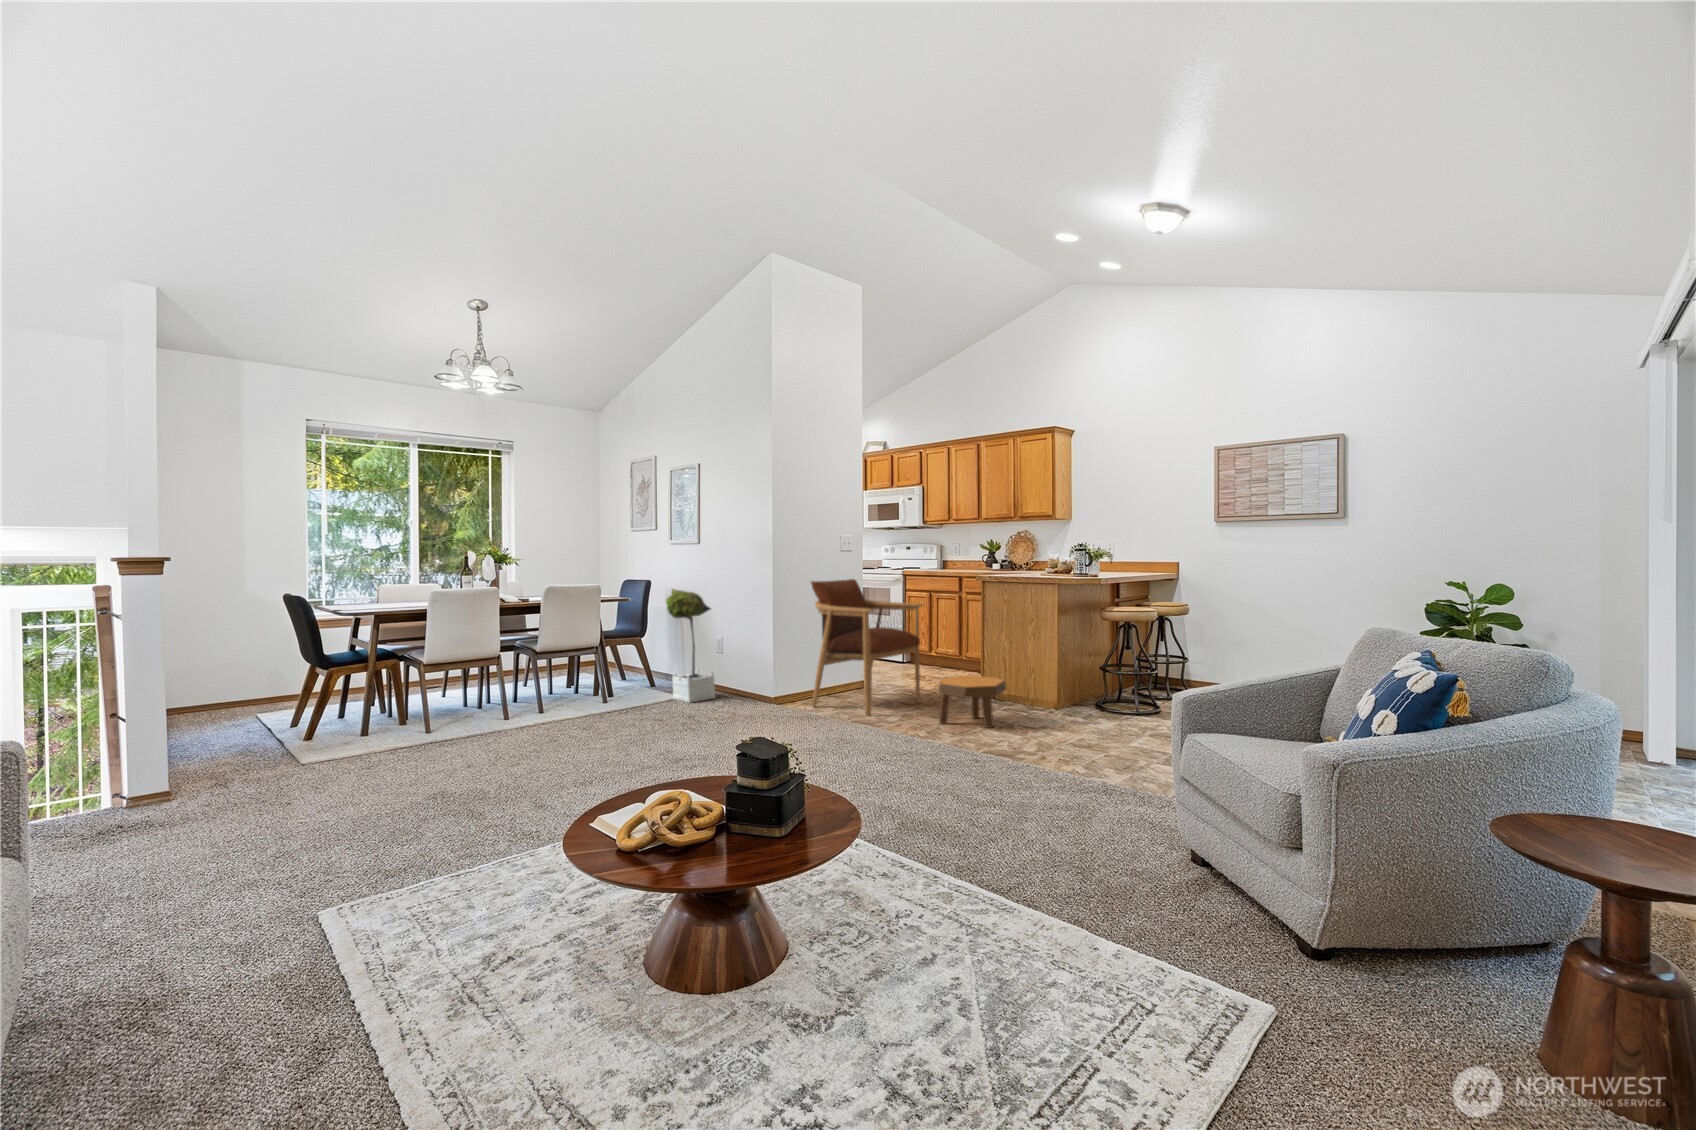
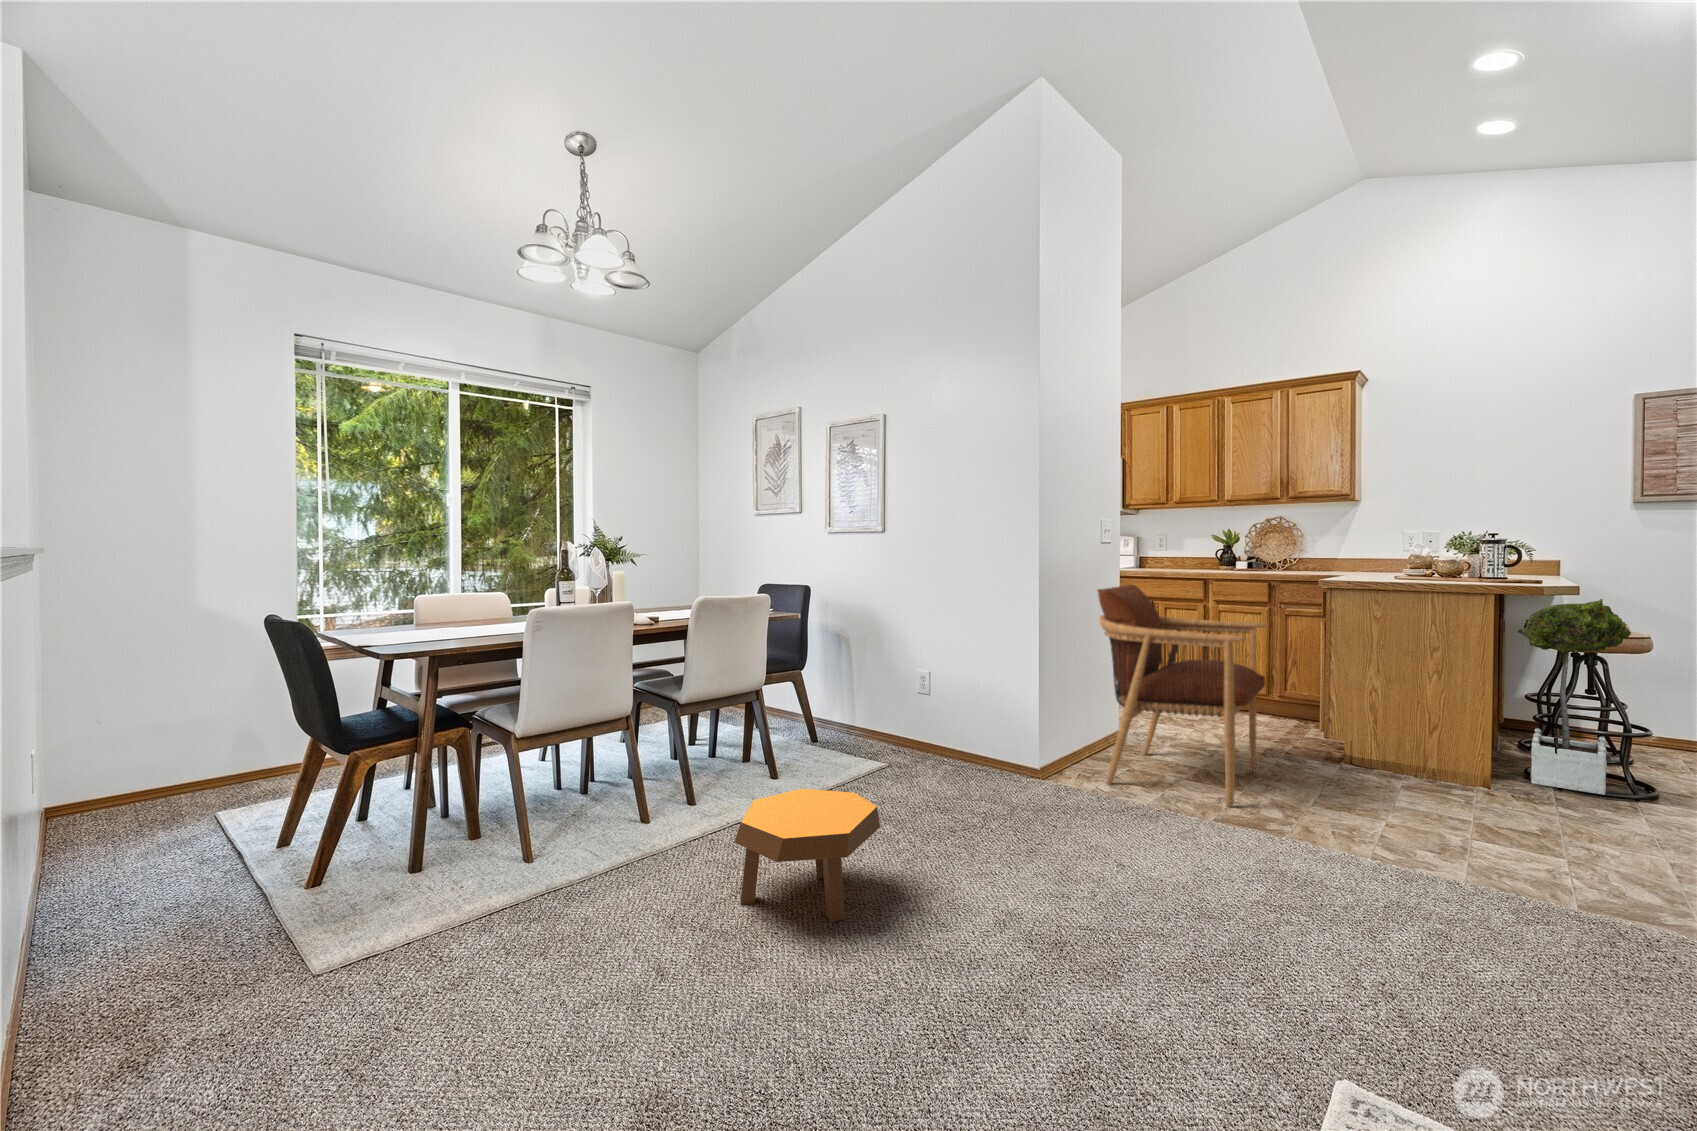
potted tree: present [666,589,715,703] -> present [1518,599,1631,795]
footstool: present [939,676,1007,728] -> present [735,788,880,922]

